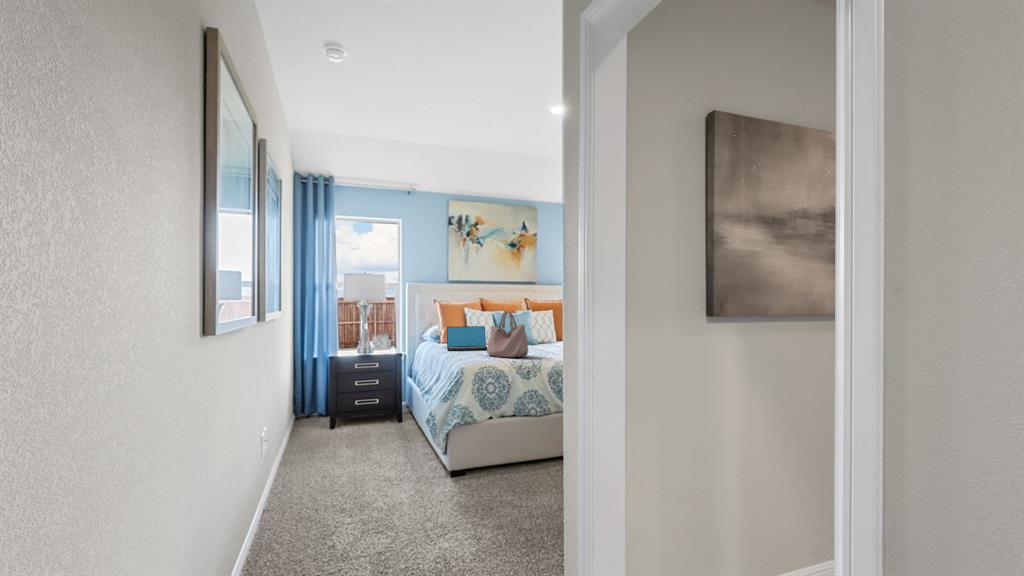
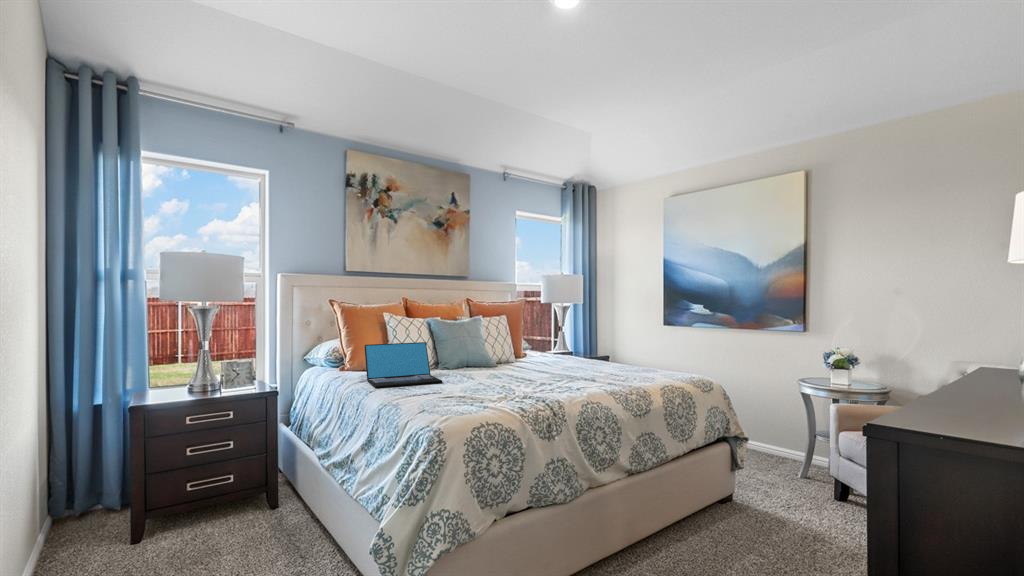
handbag: present [487,312,528,357] -> none [456,320,535,400]

